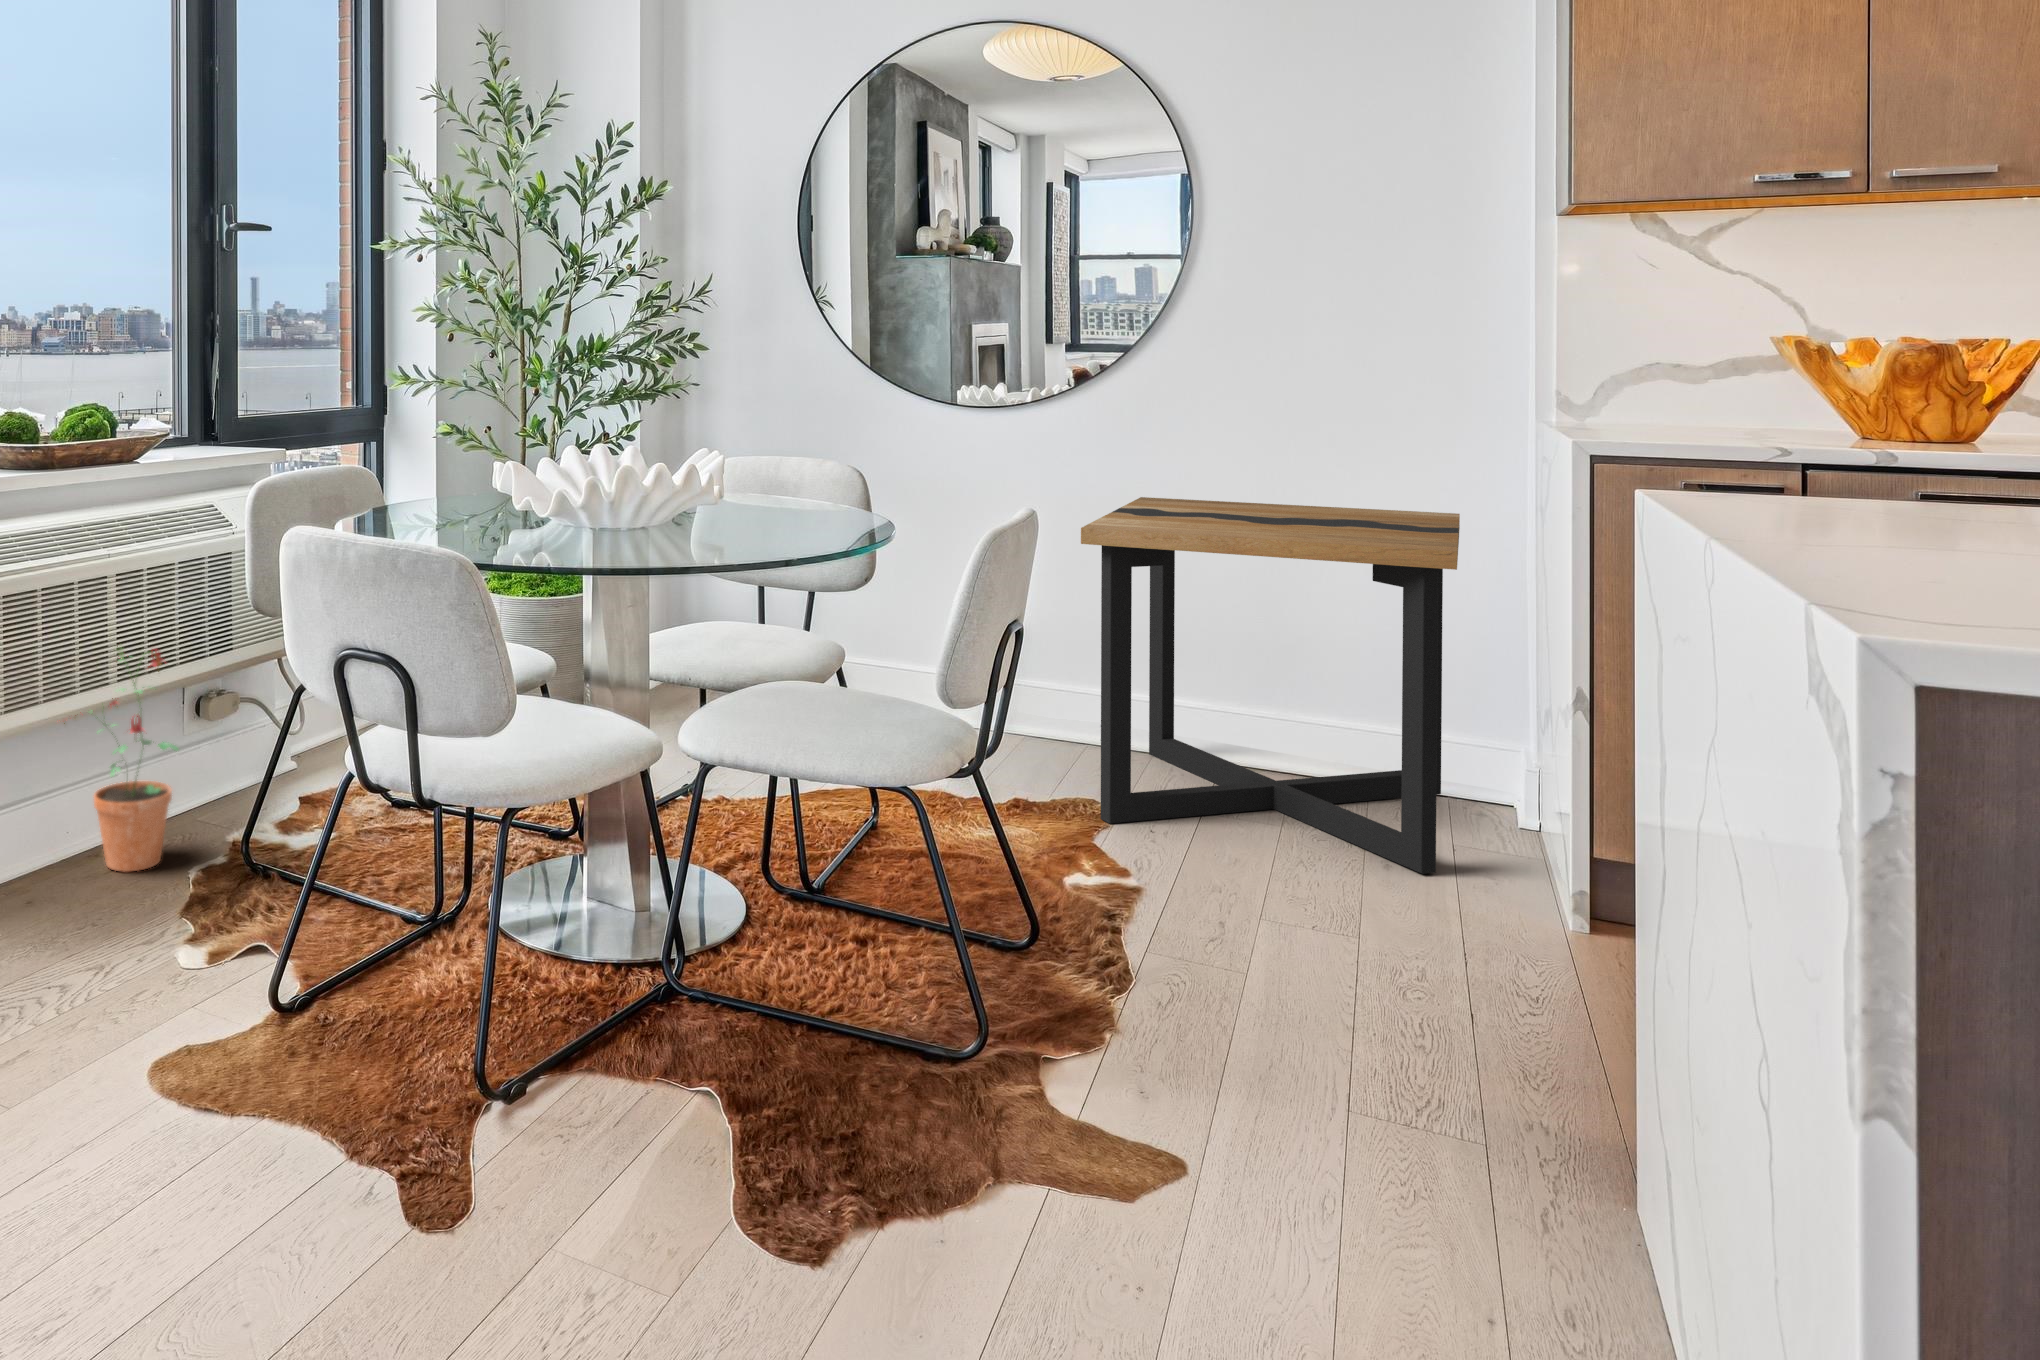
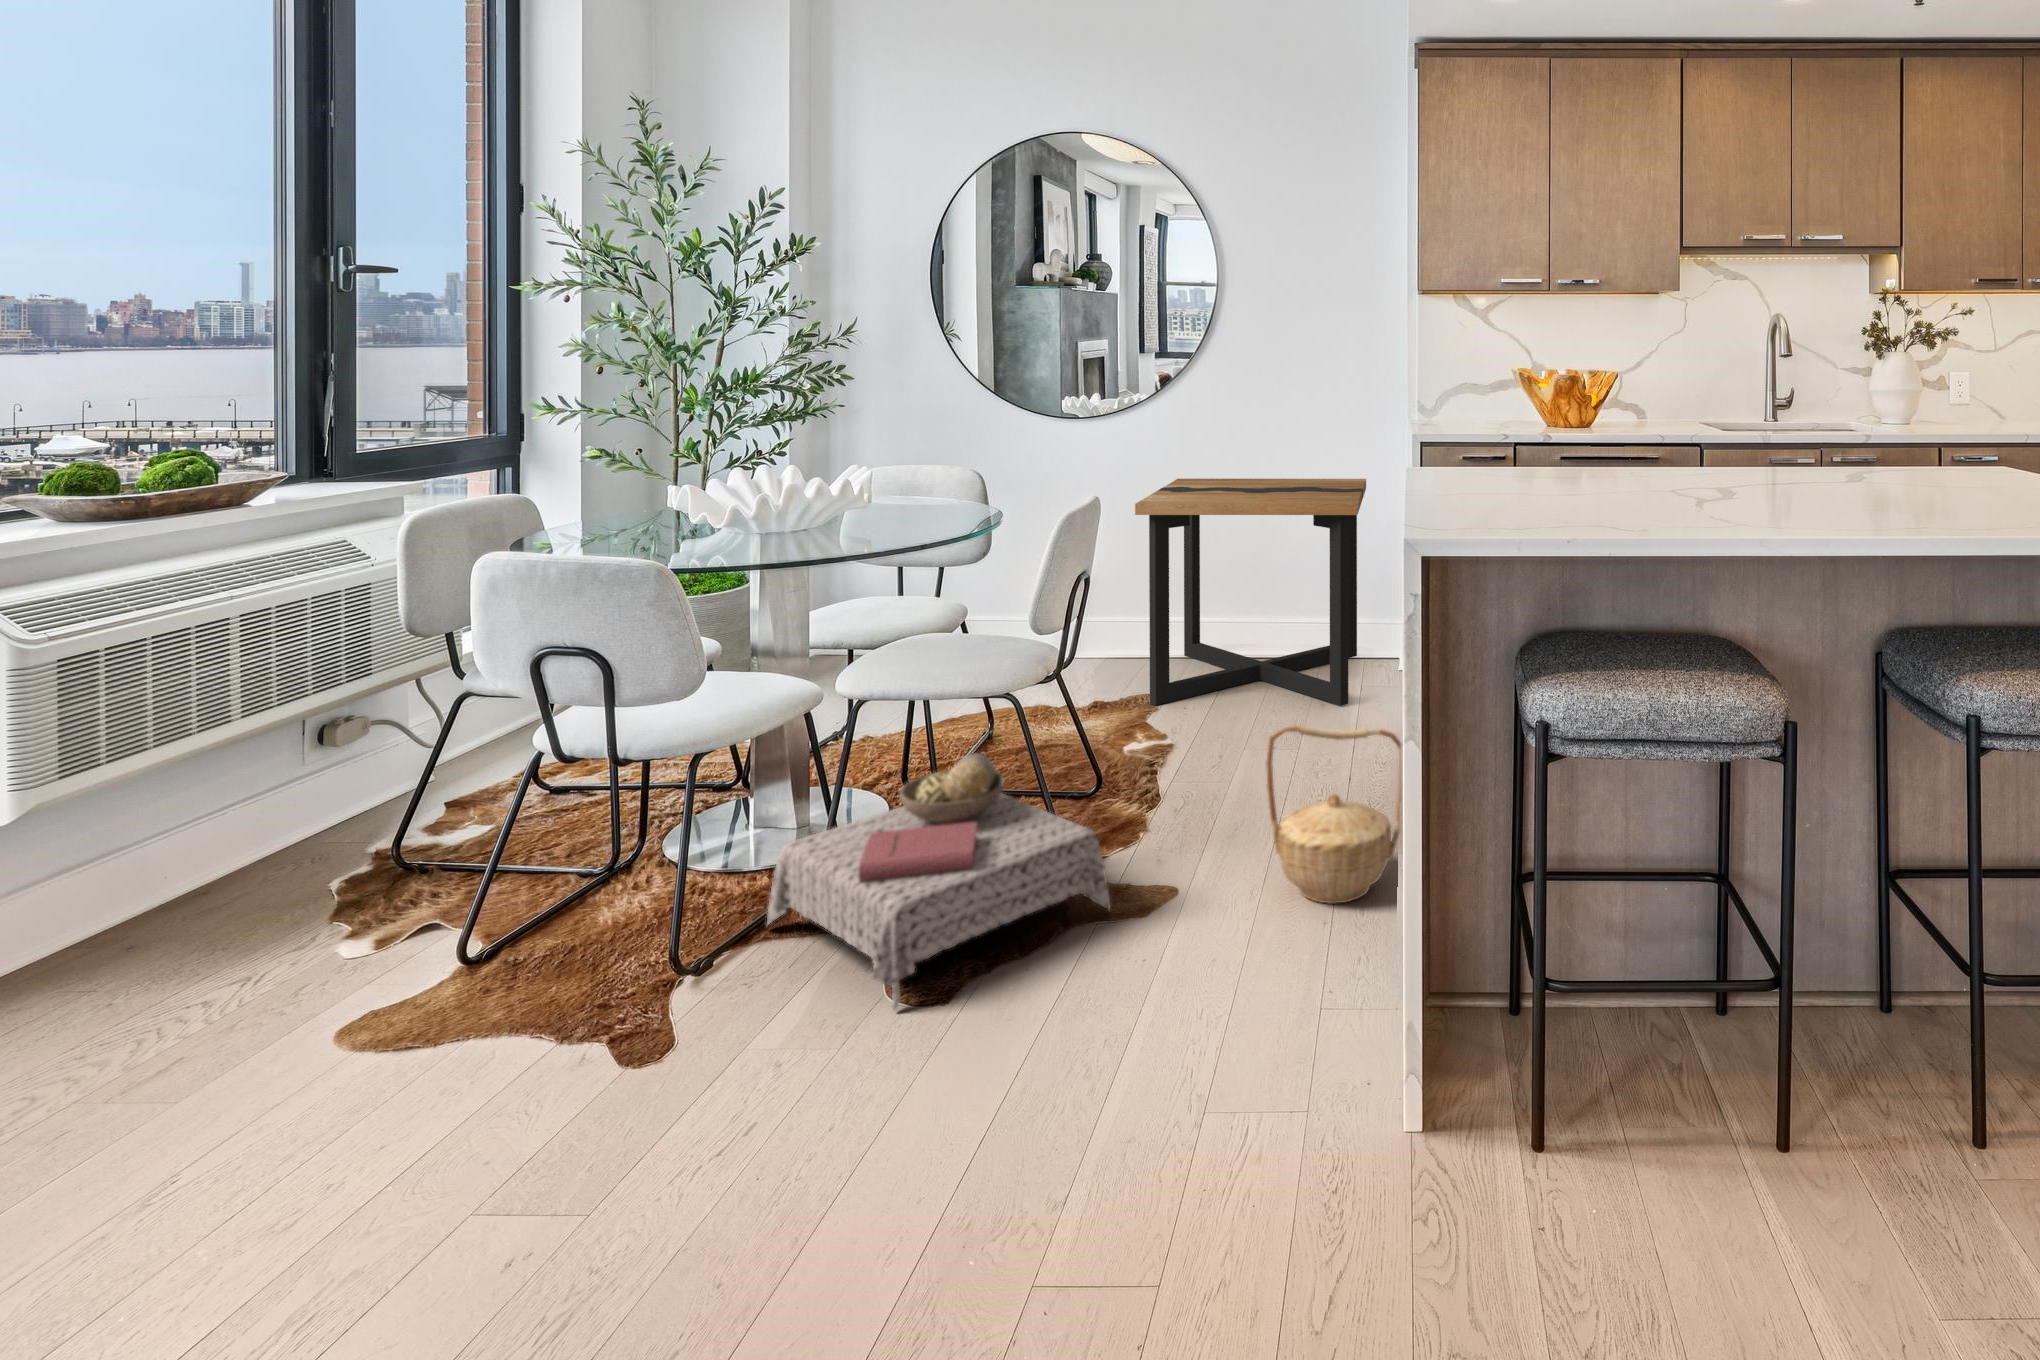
potted plant: present [59,646,178,871] -> none [164,671,326,893]
ottoman: none [592,863,1055,1222] -> present [767,754,1110,1009]
basket: none [1321,913,1602,1242] -> present [1266,725,1401,904]

